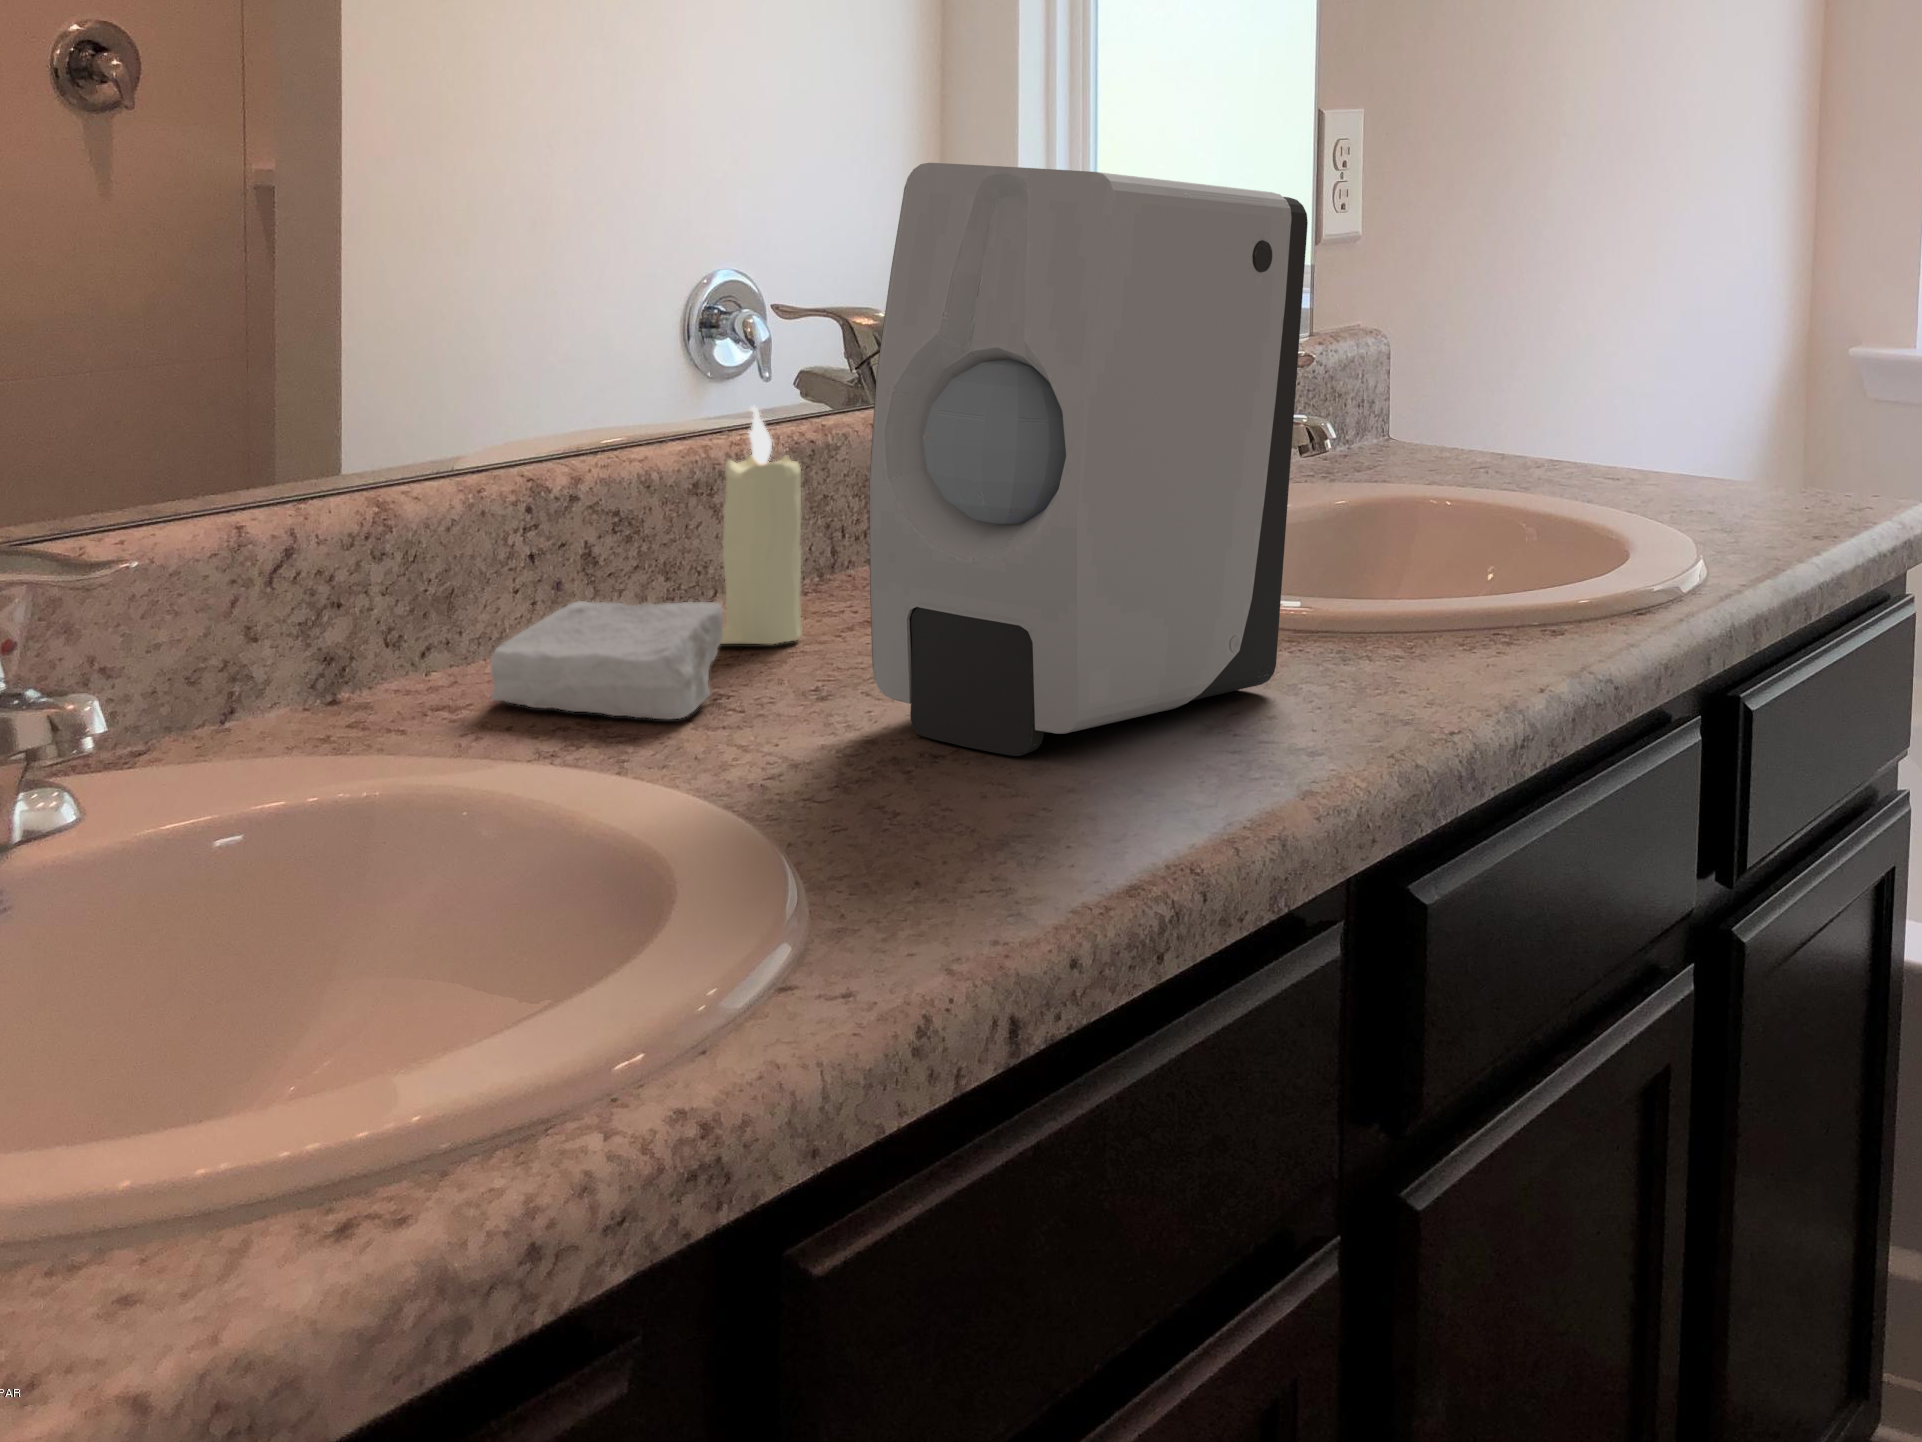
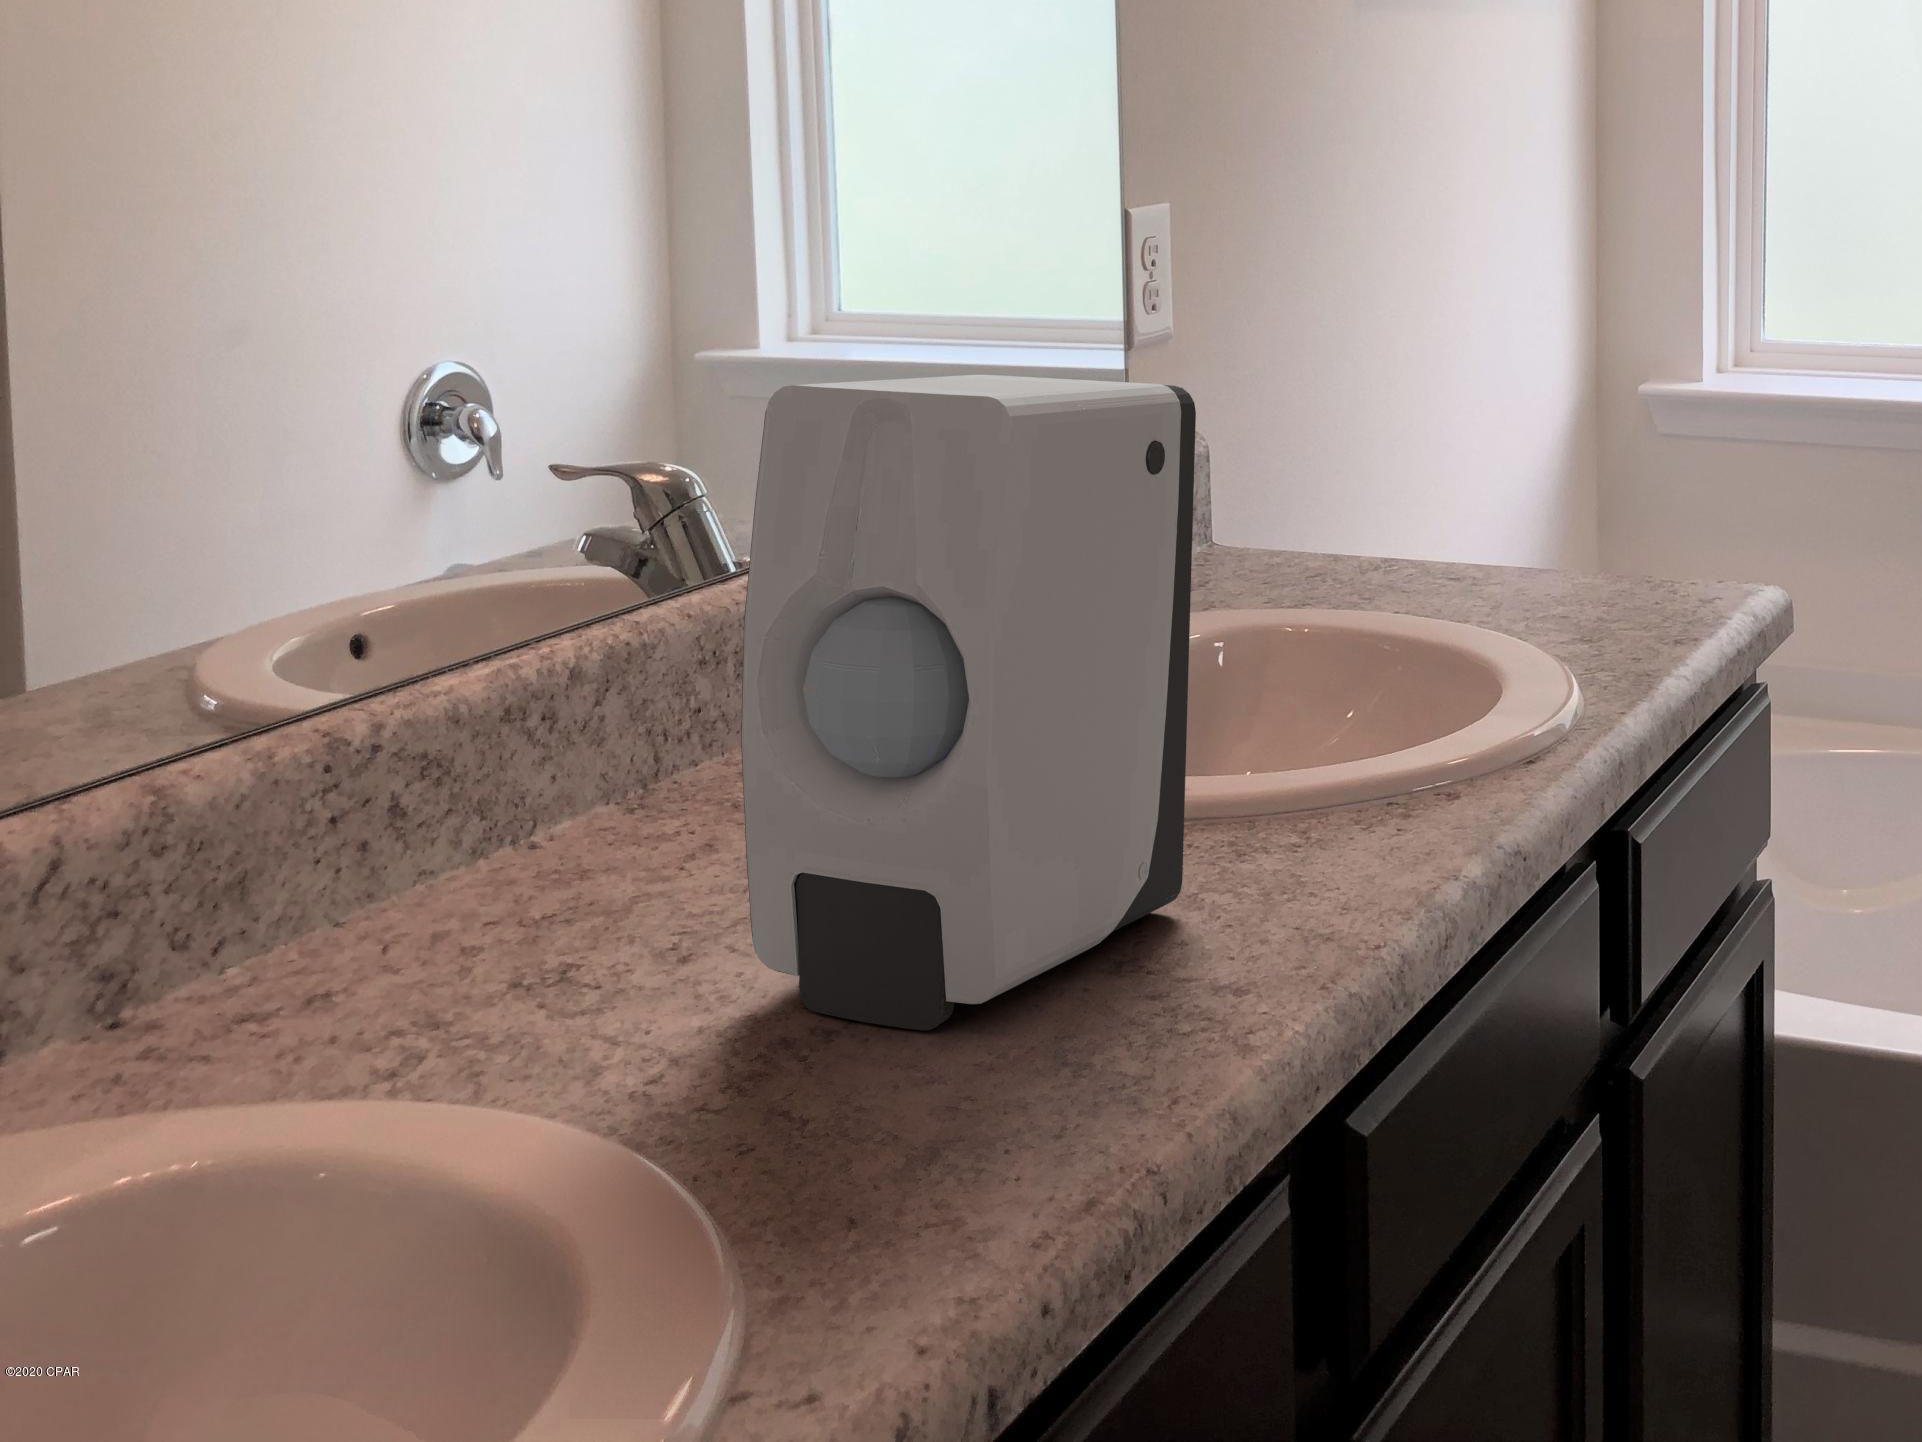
candle: present [721,407,802,644] -> none [533,636,645,901]
soap bar: present [491,601,723,719] -> none [308,873,572,1017]

